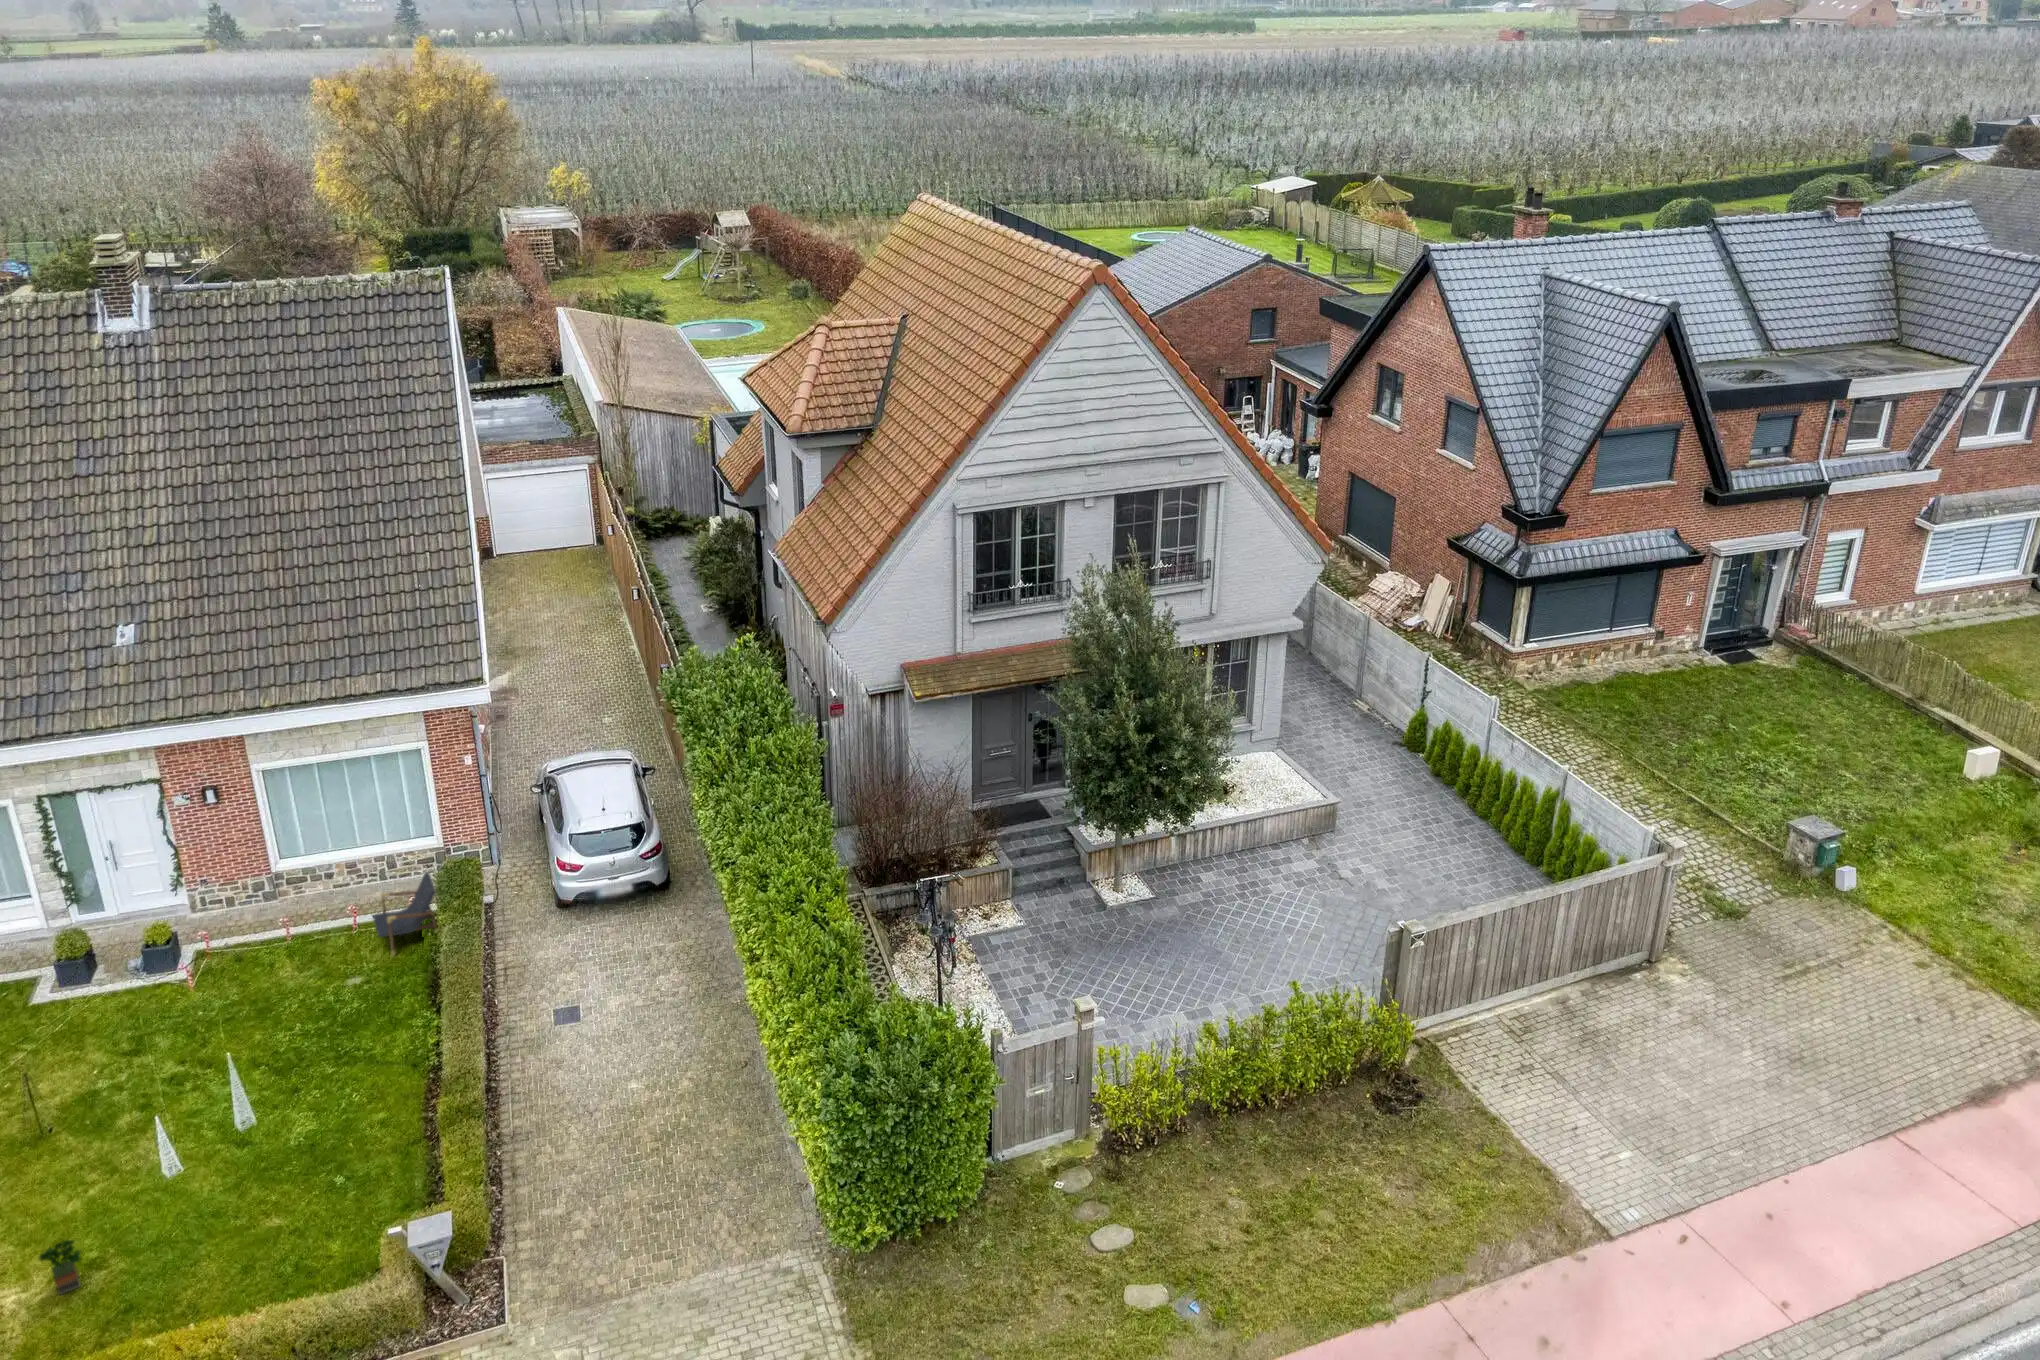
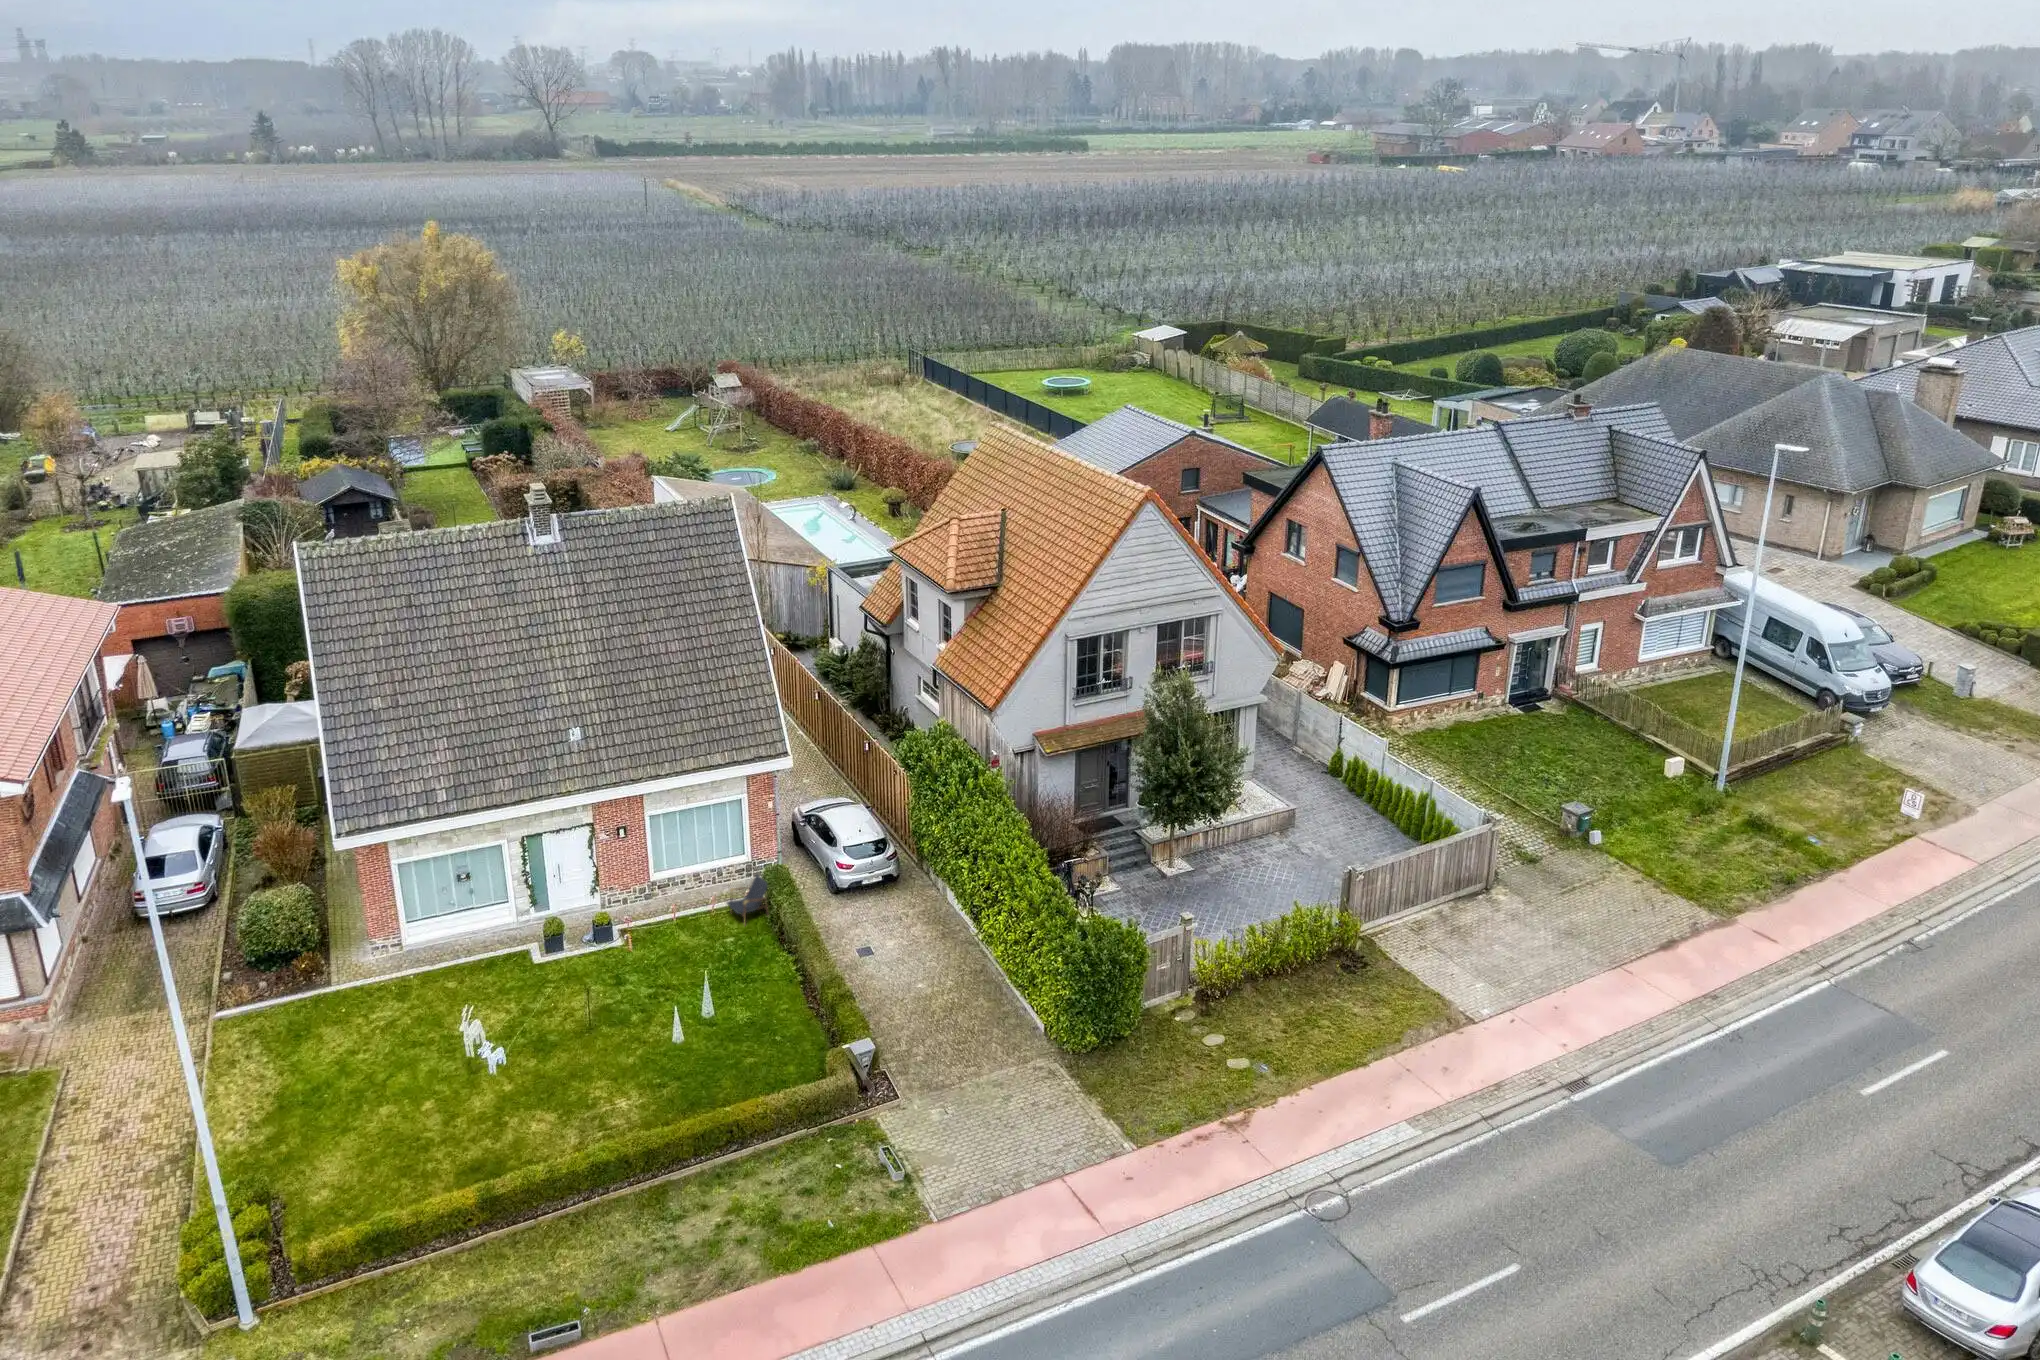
potted tree: present [39,1240,81,1295] -> none [657,1064,679,1095]

